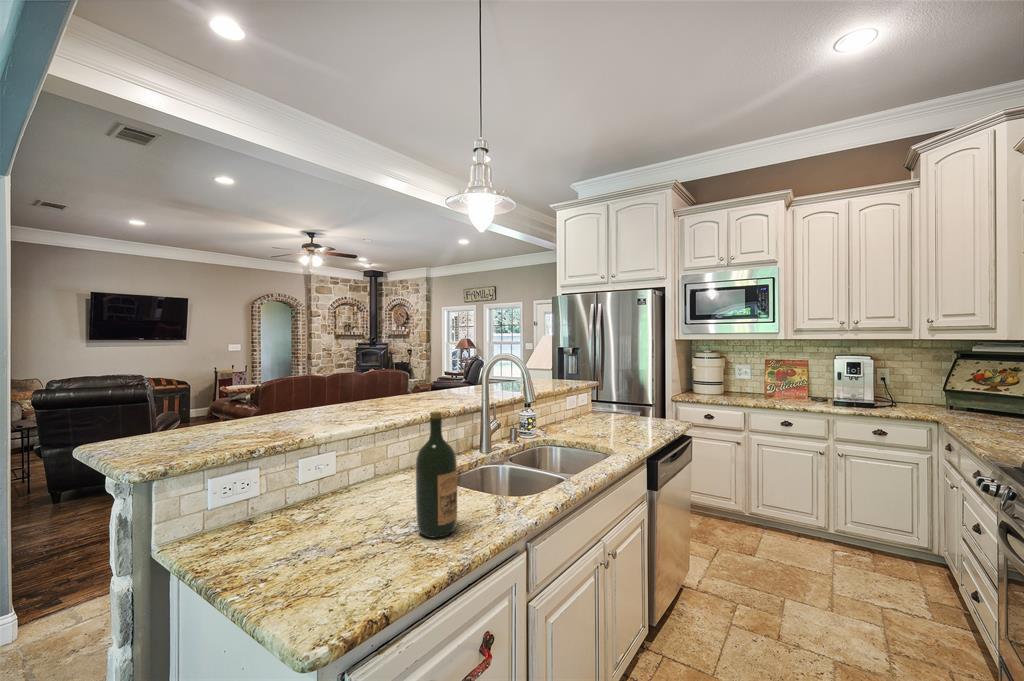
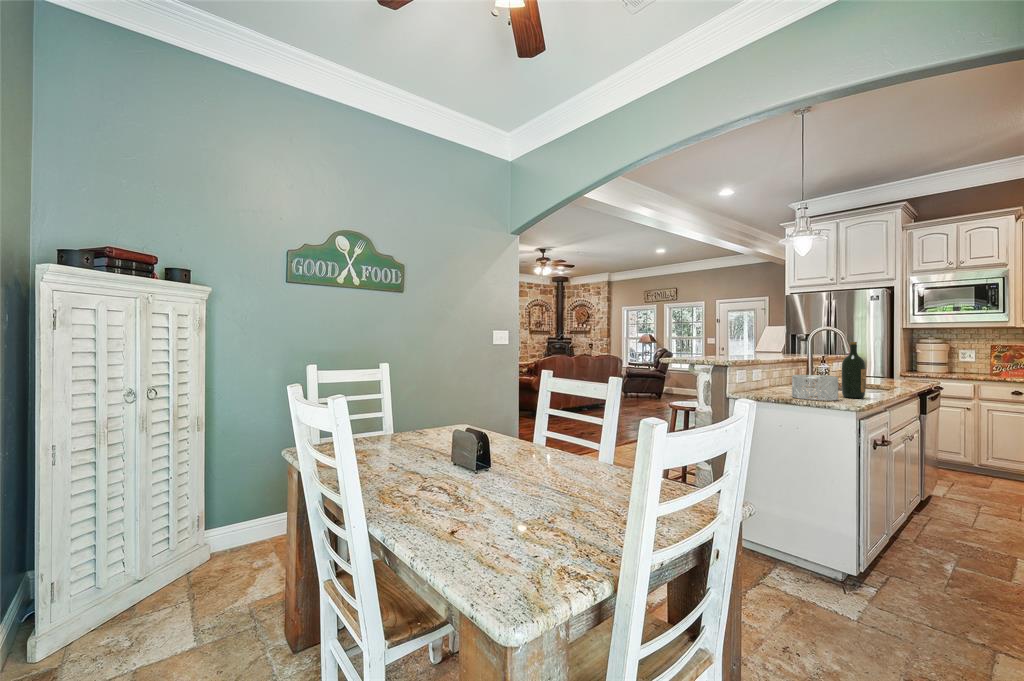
decorative bowl: none [281,487,377,574] -> present [792,375,838,401]

